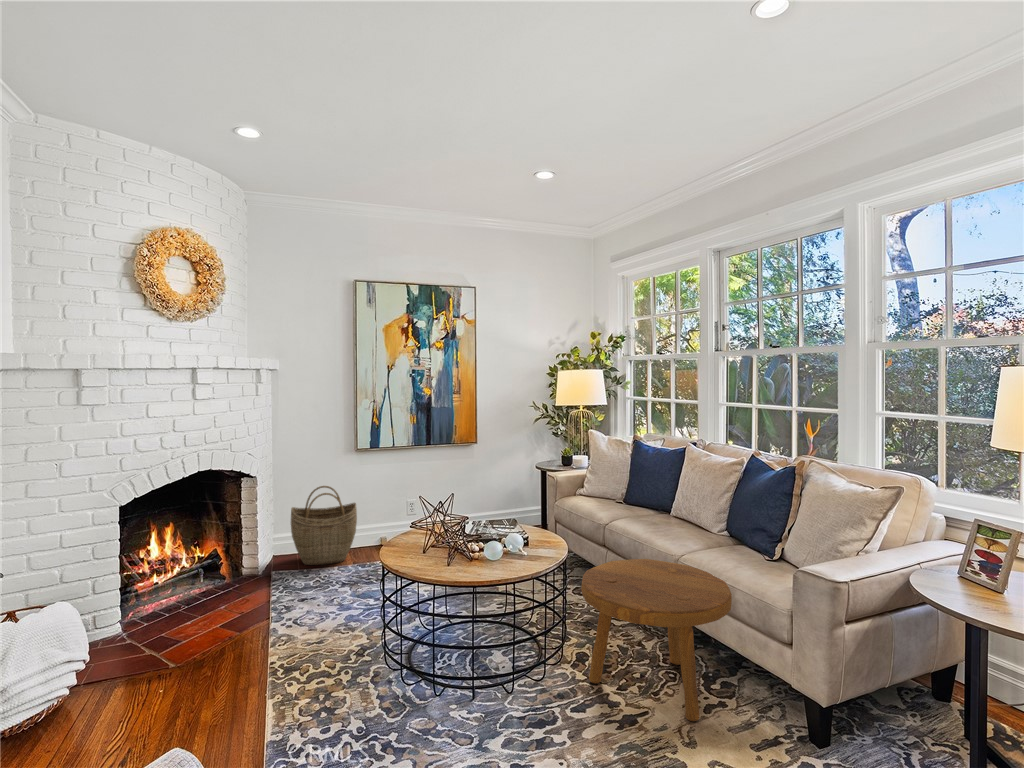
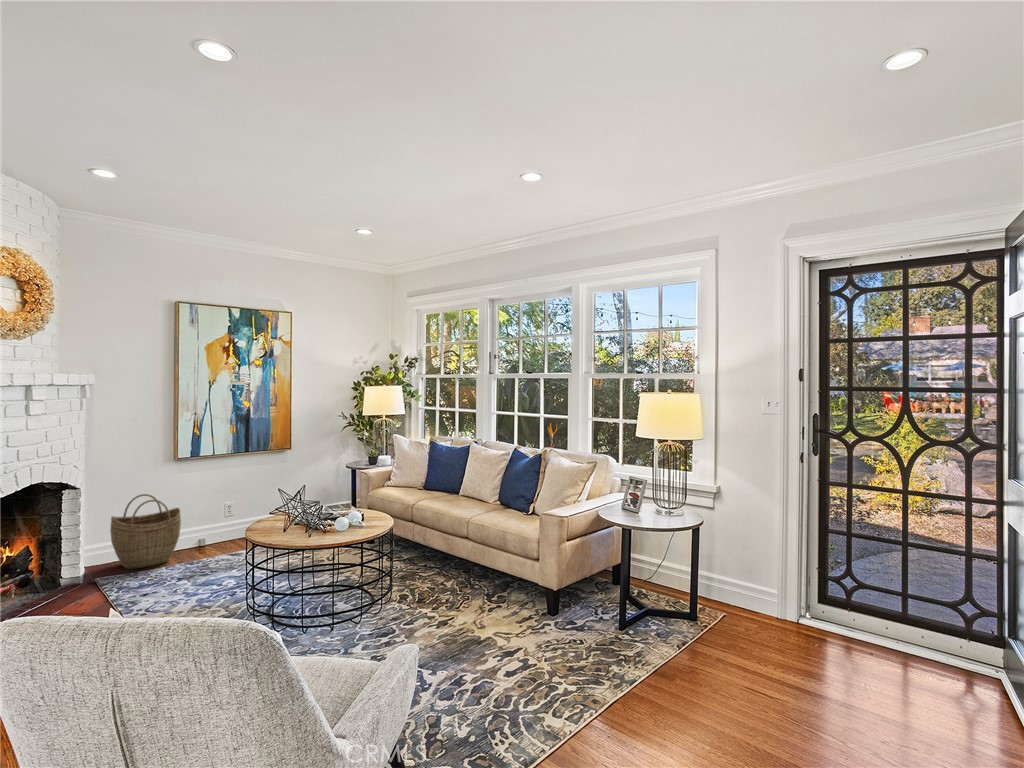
footstool: present [581,559,732,721] -> none [408,523,505,617]

